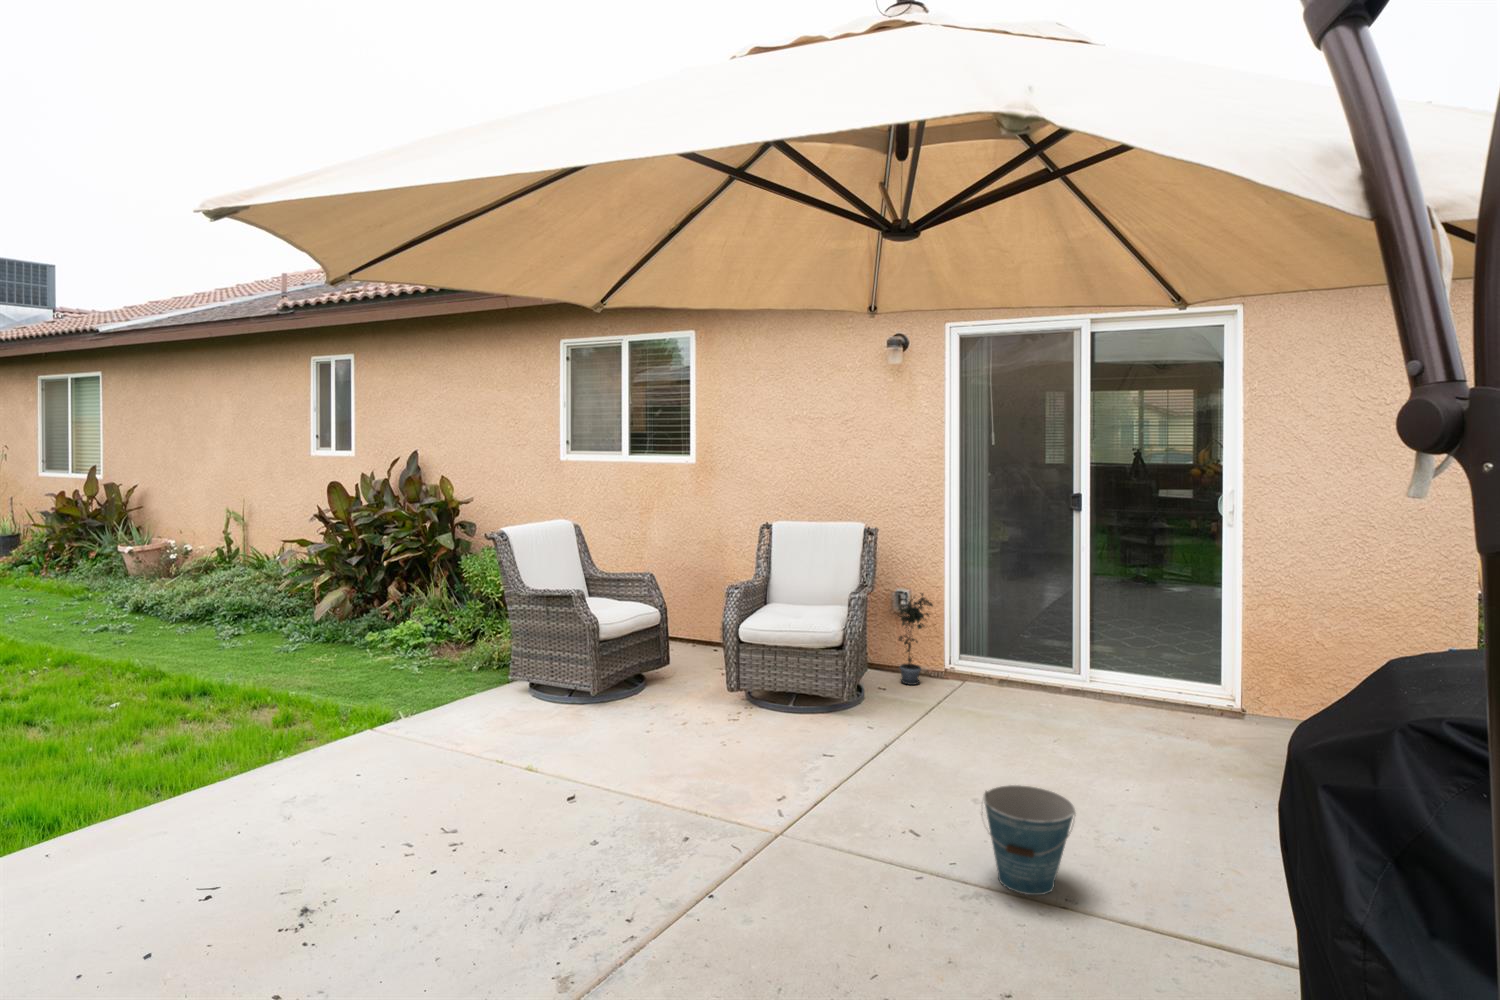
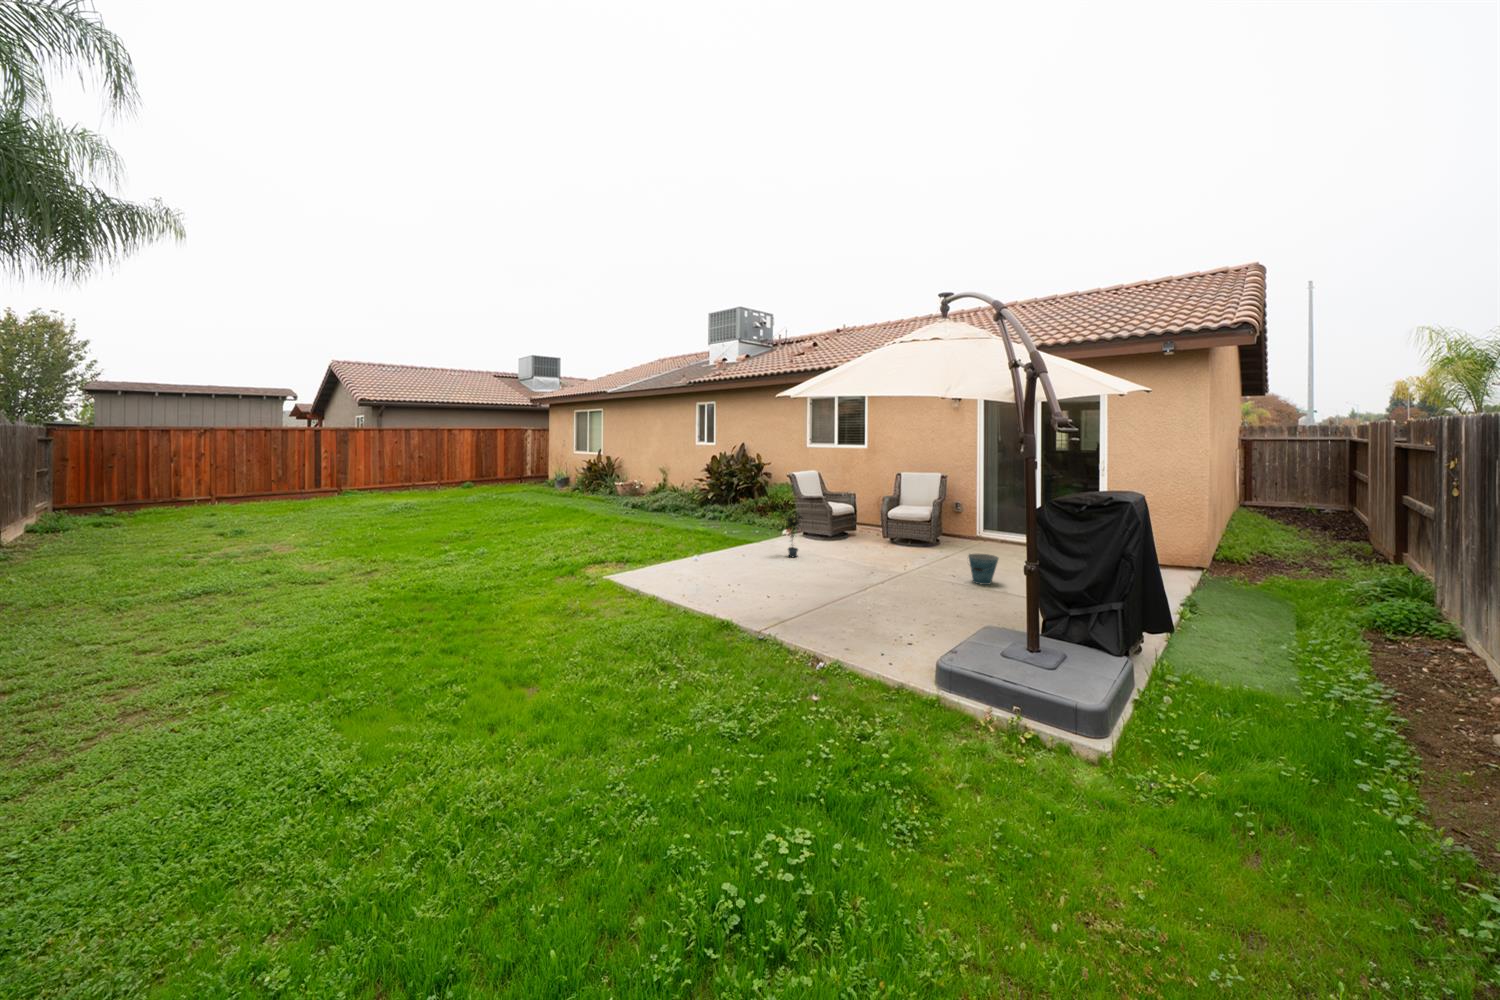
potted plant: present [898,593,933,685] -> present [786,515,802,557]

